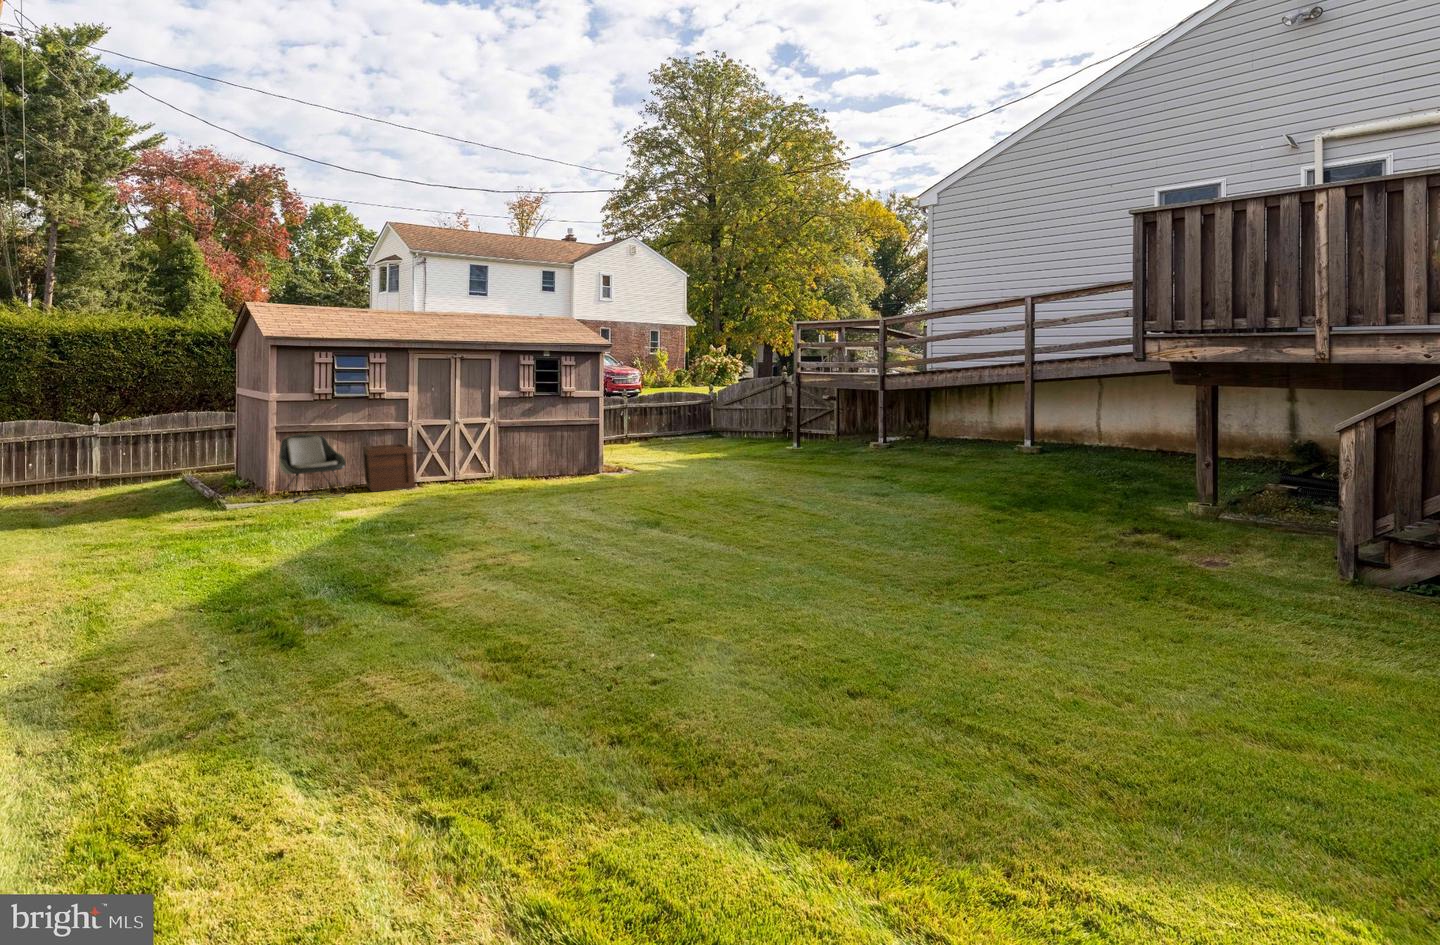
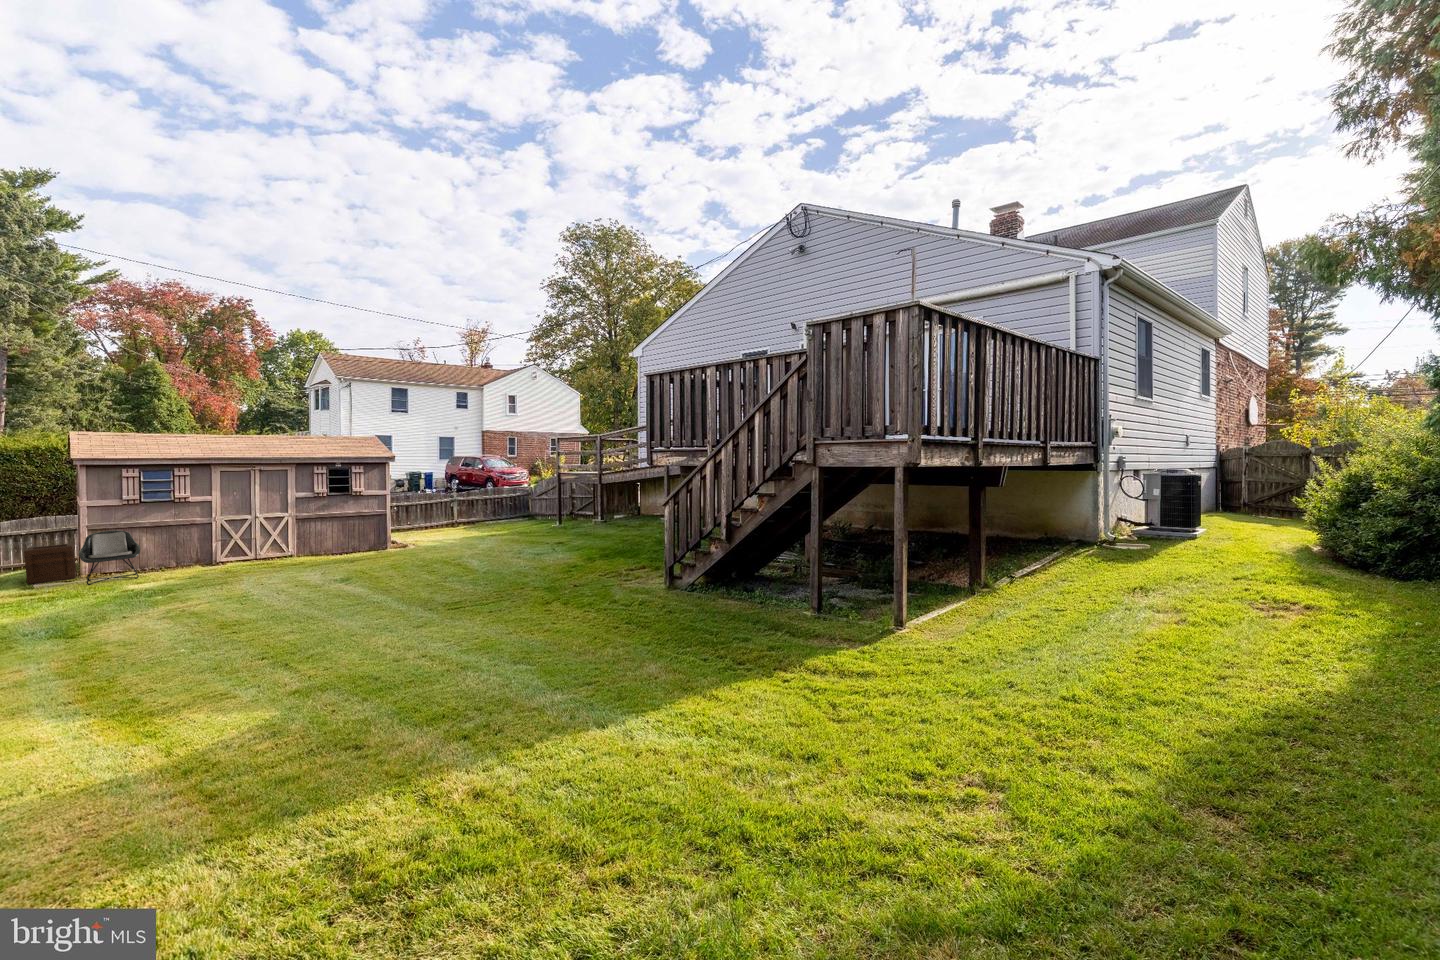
wooden crate: present [363,444,415,492] -> present [24,544,76,584]

